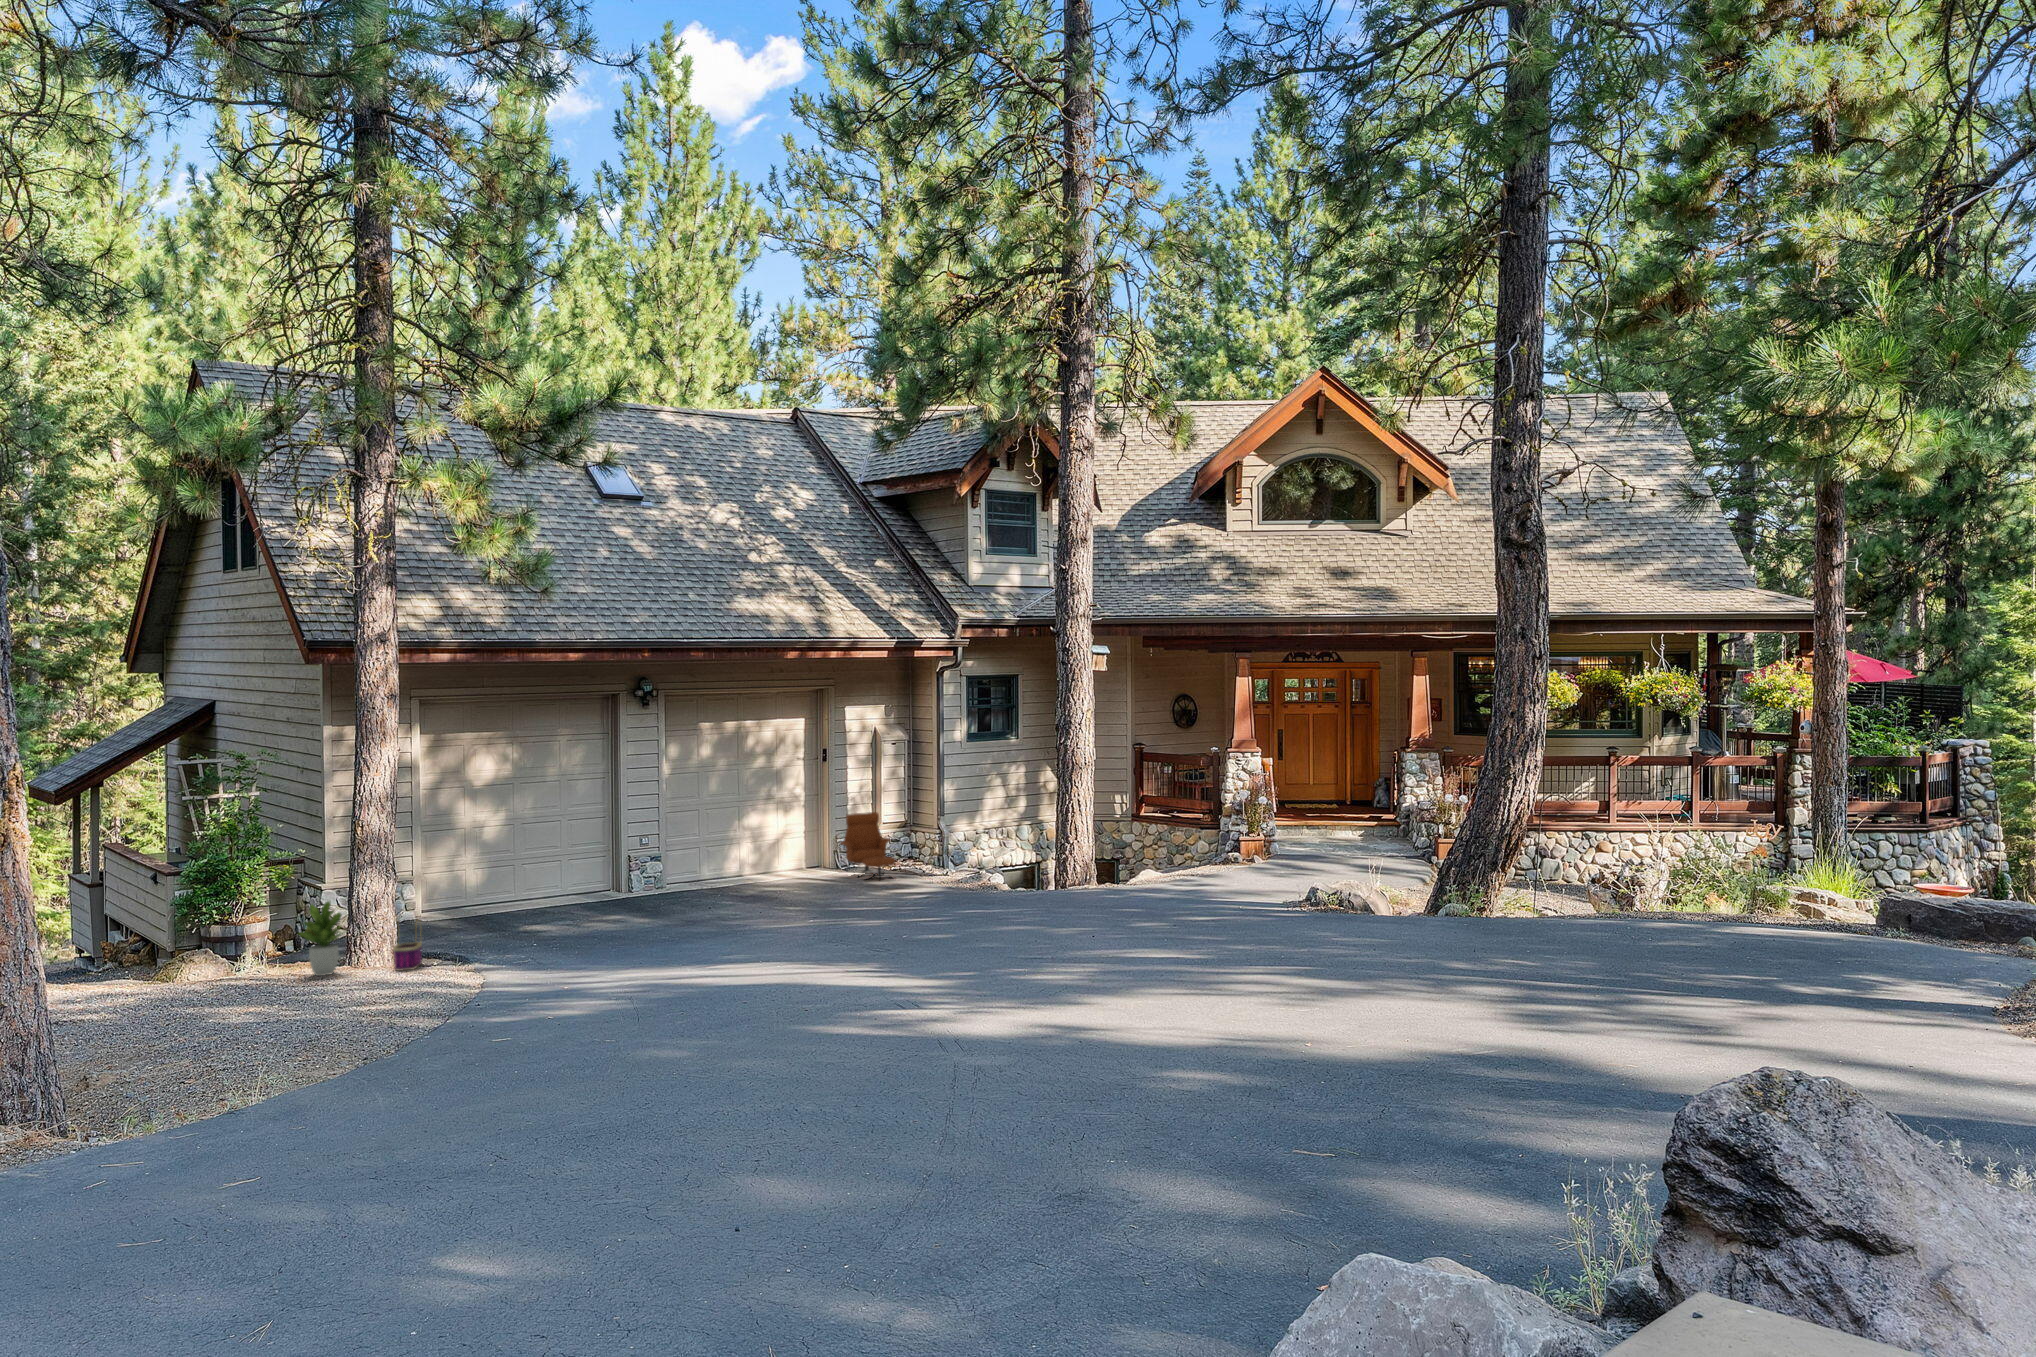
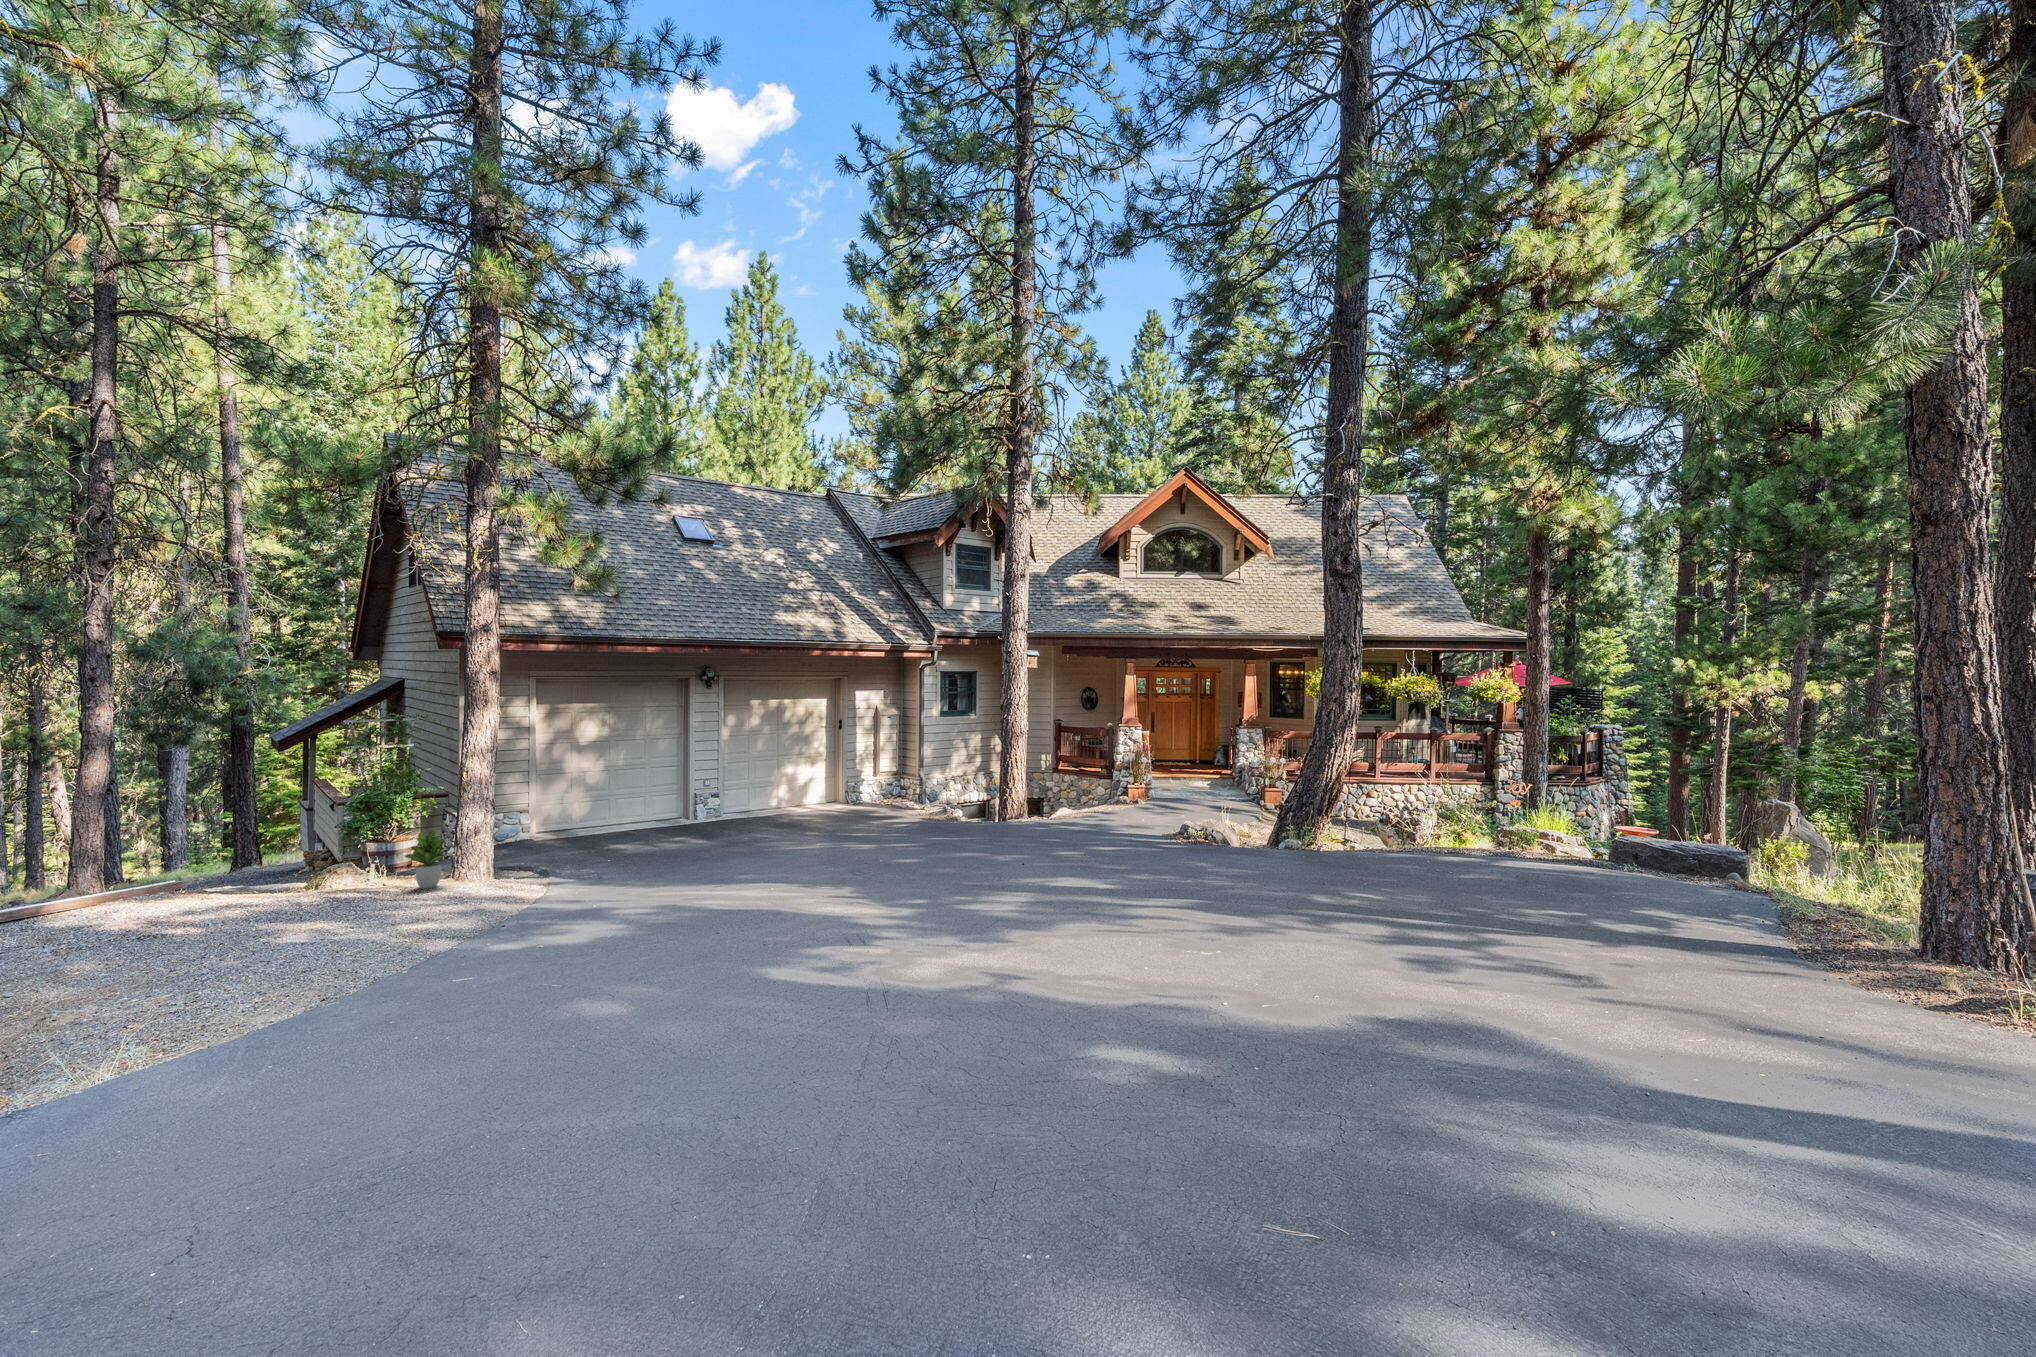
lounge chair: present [840,812,896,880] -> none [851,765,890,813]
basket: present [392,919,422,971] -> none [484,844,511,885]

